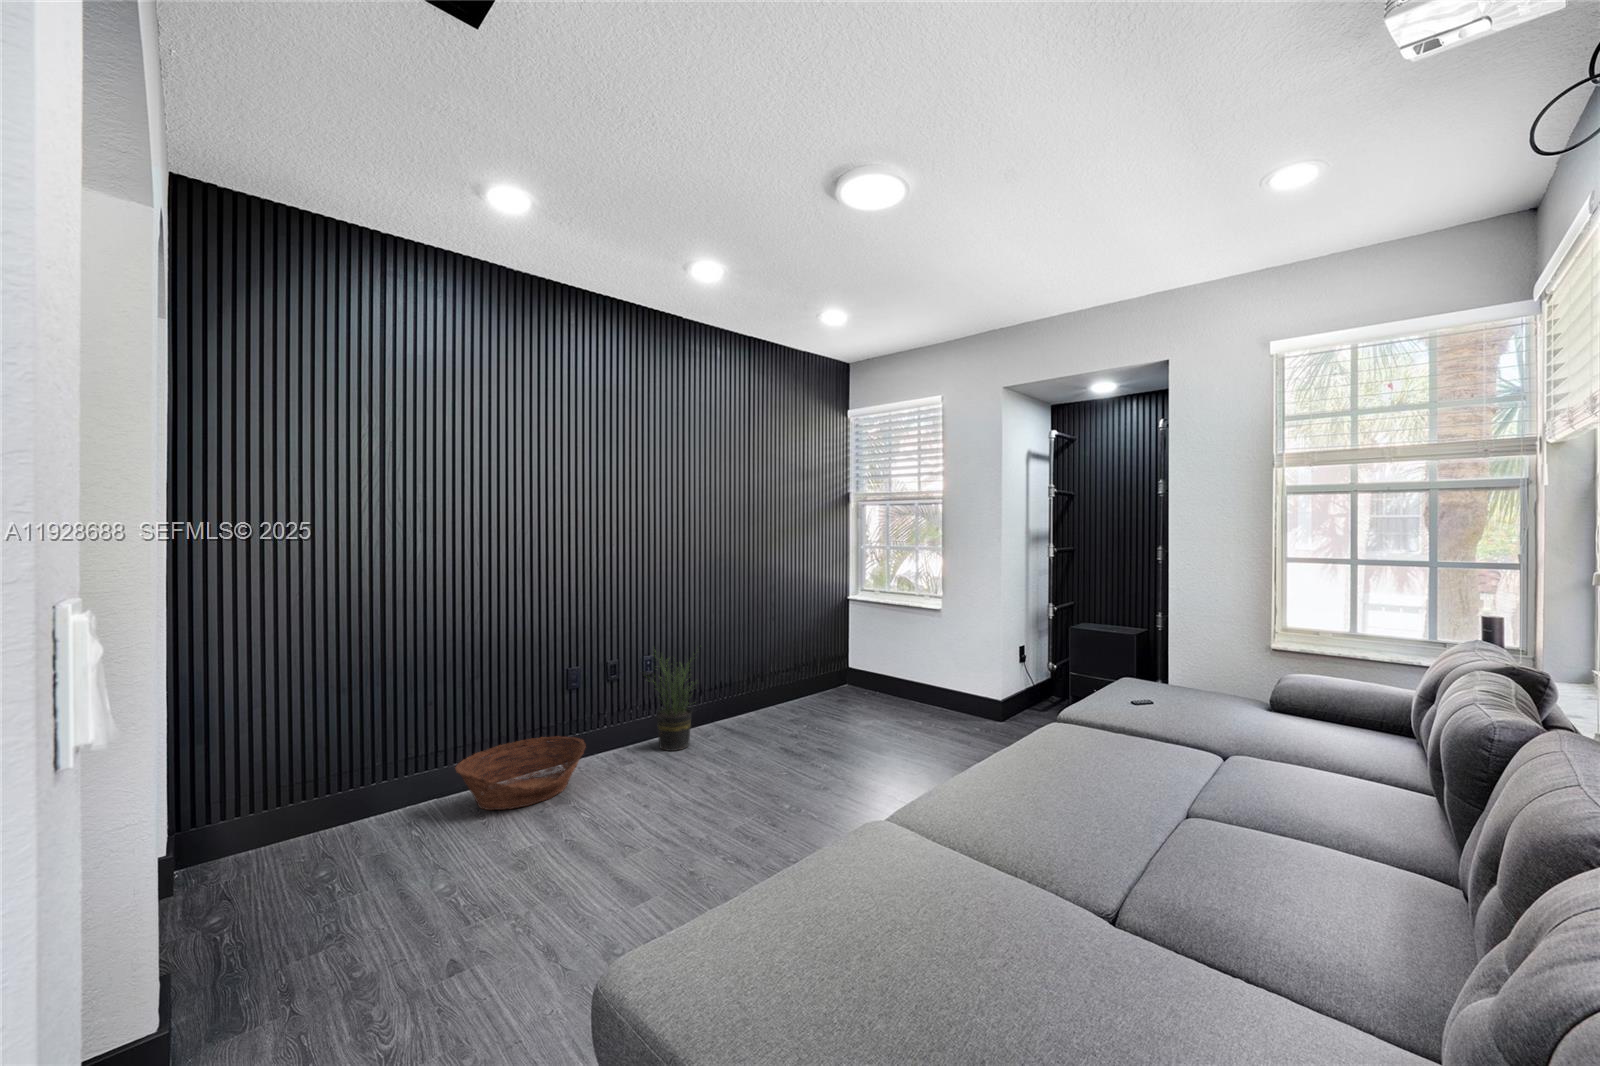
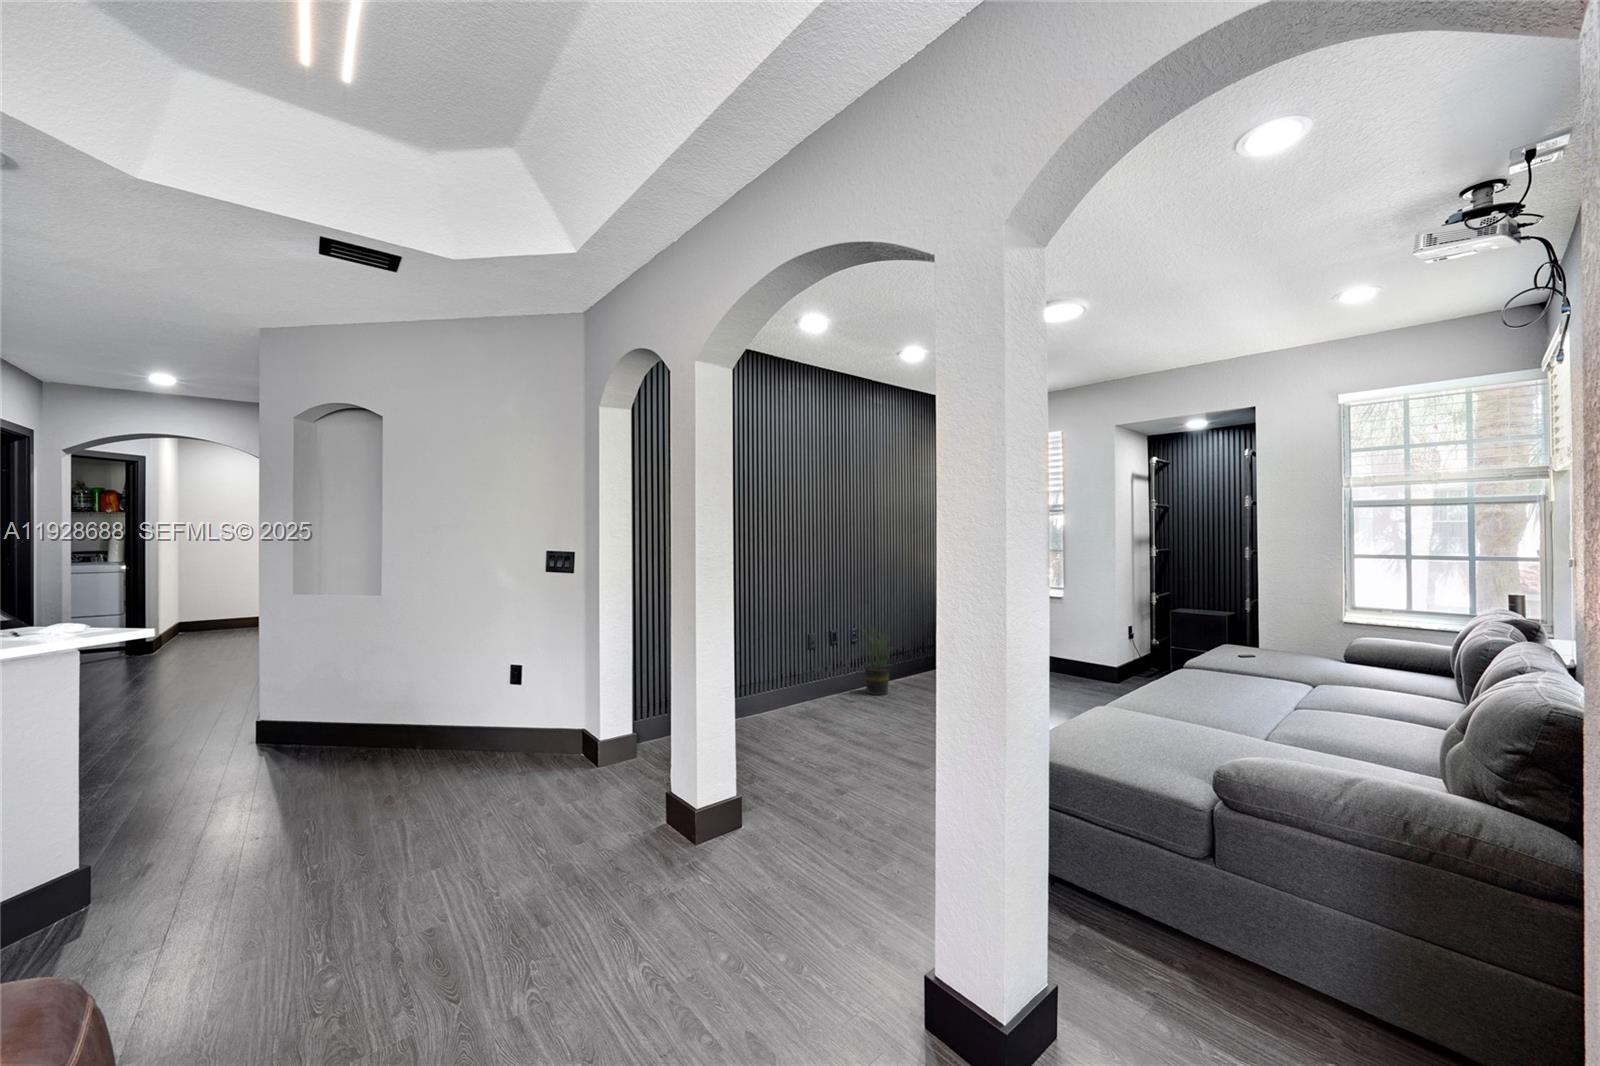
basket: present [456,736,586,810] -> none [758,680,833,724]

